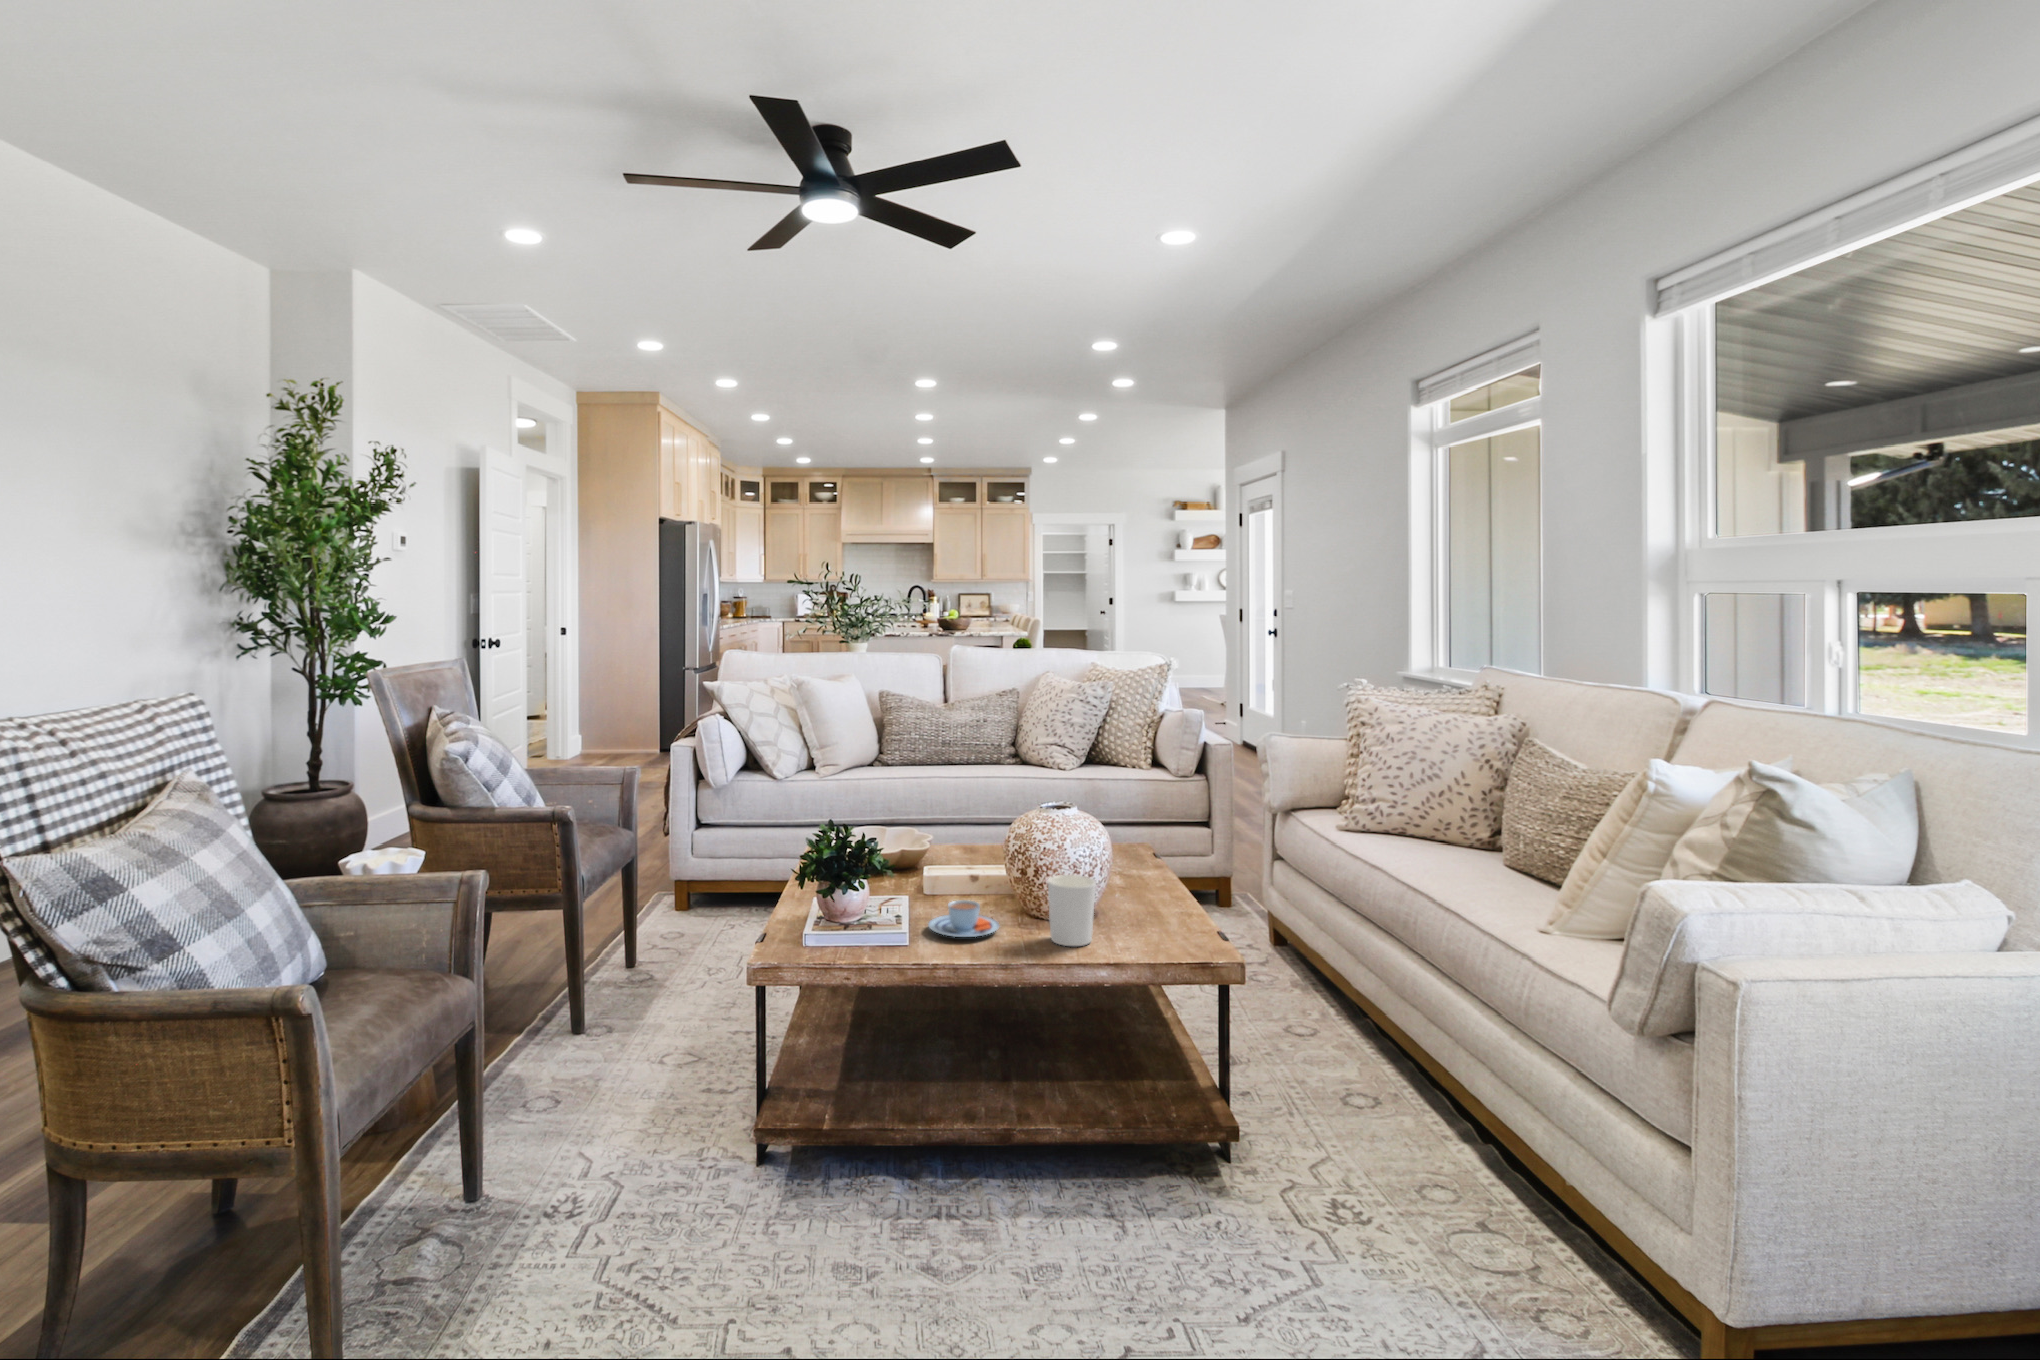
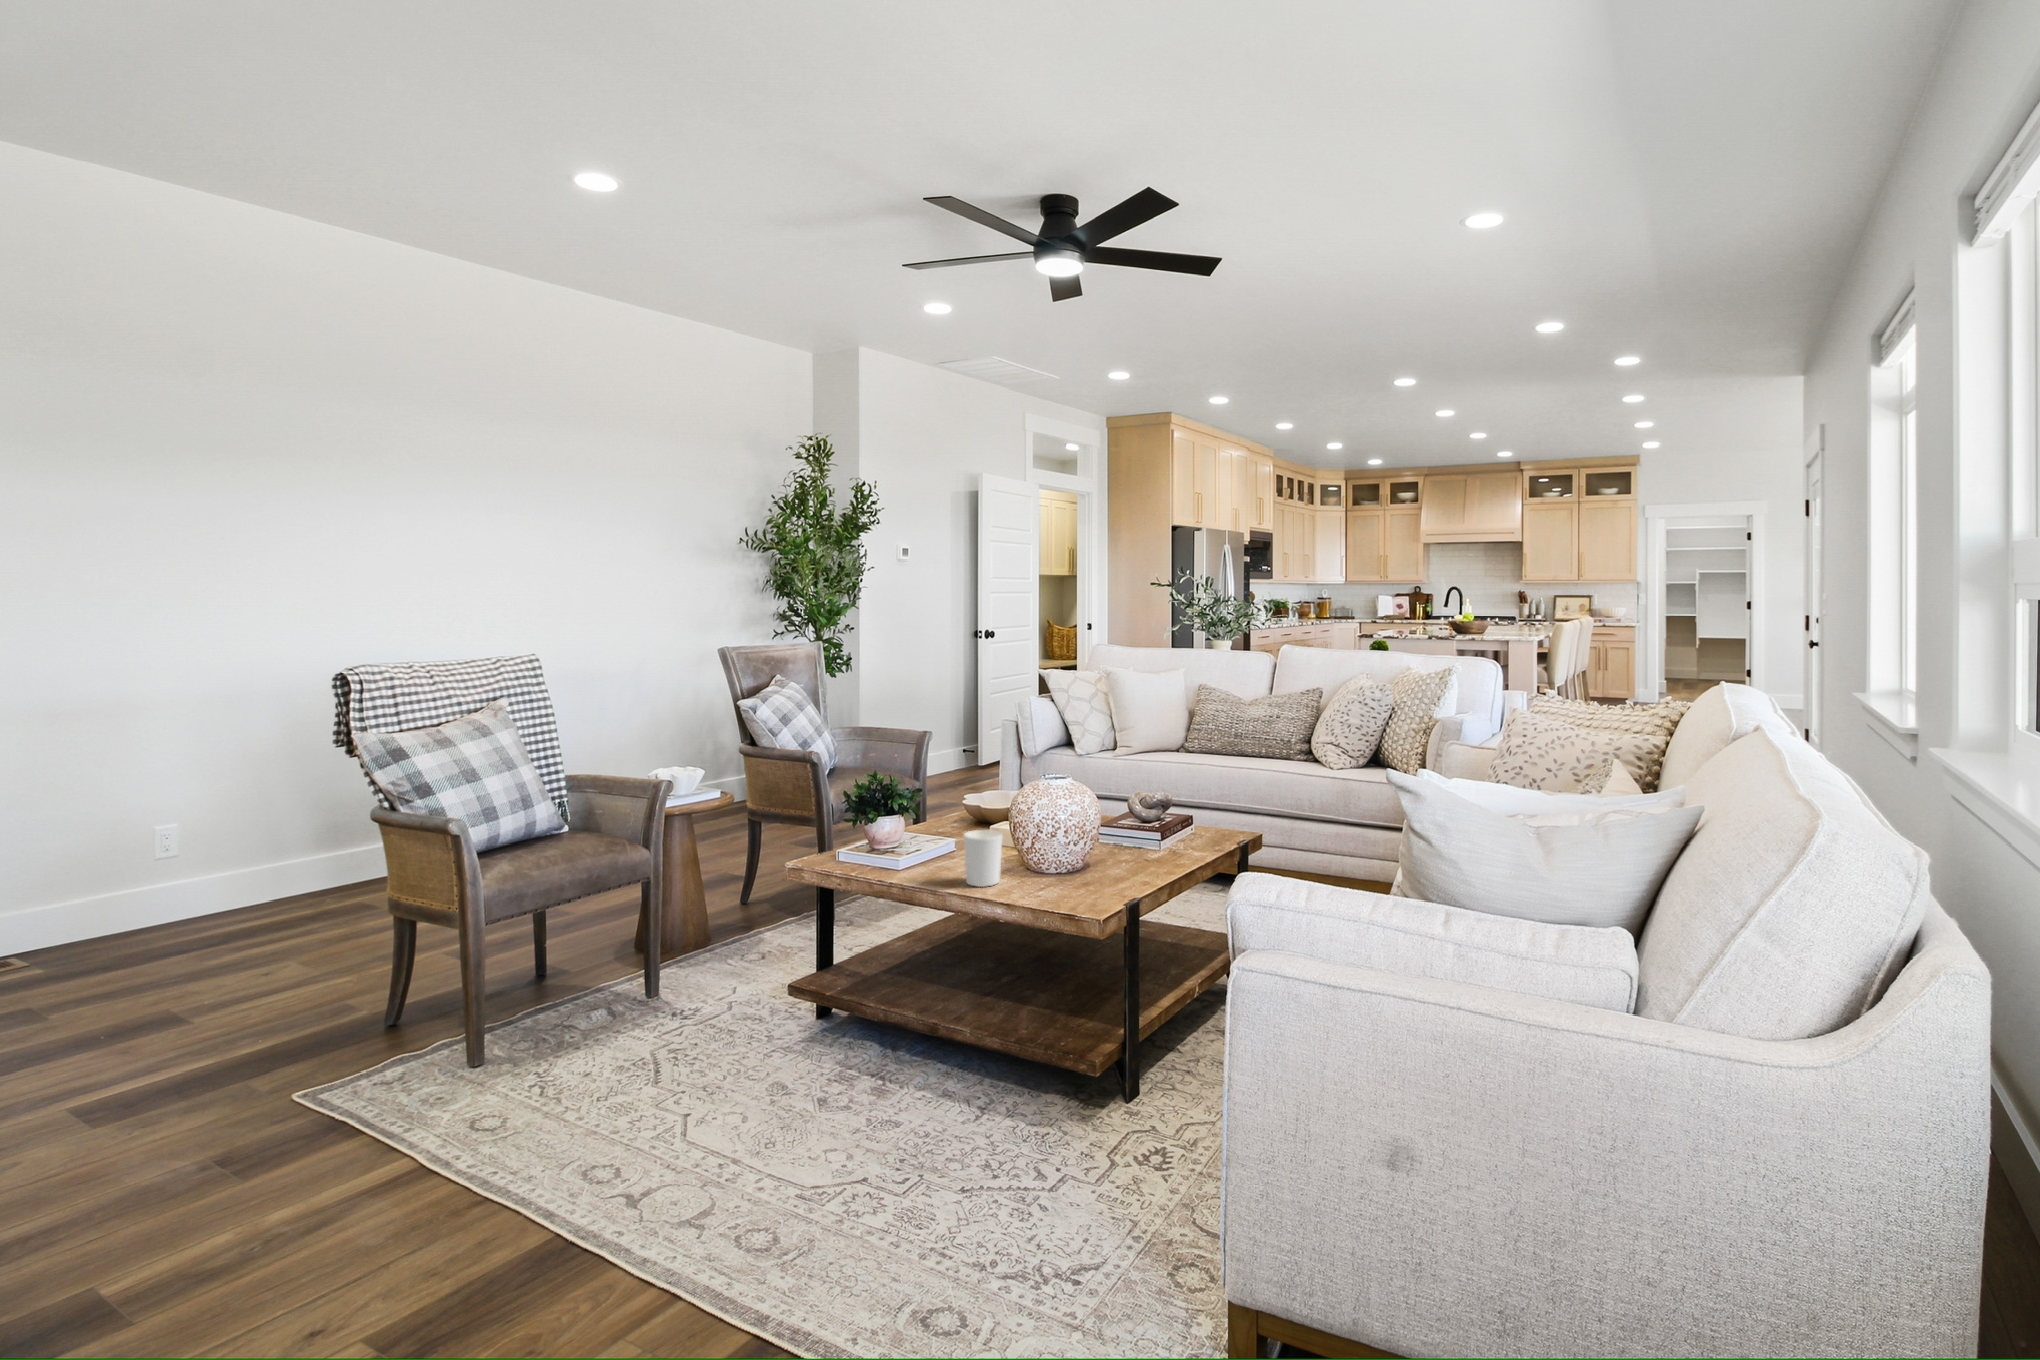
teacup: present [928,900,999,937] -> none [905,842,962,869]

